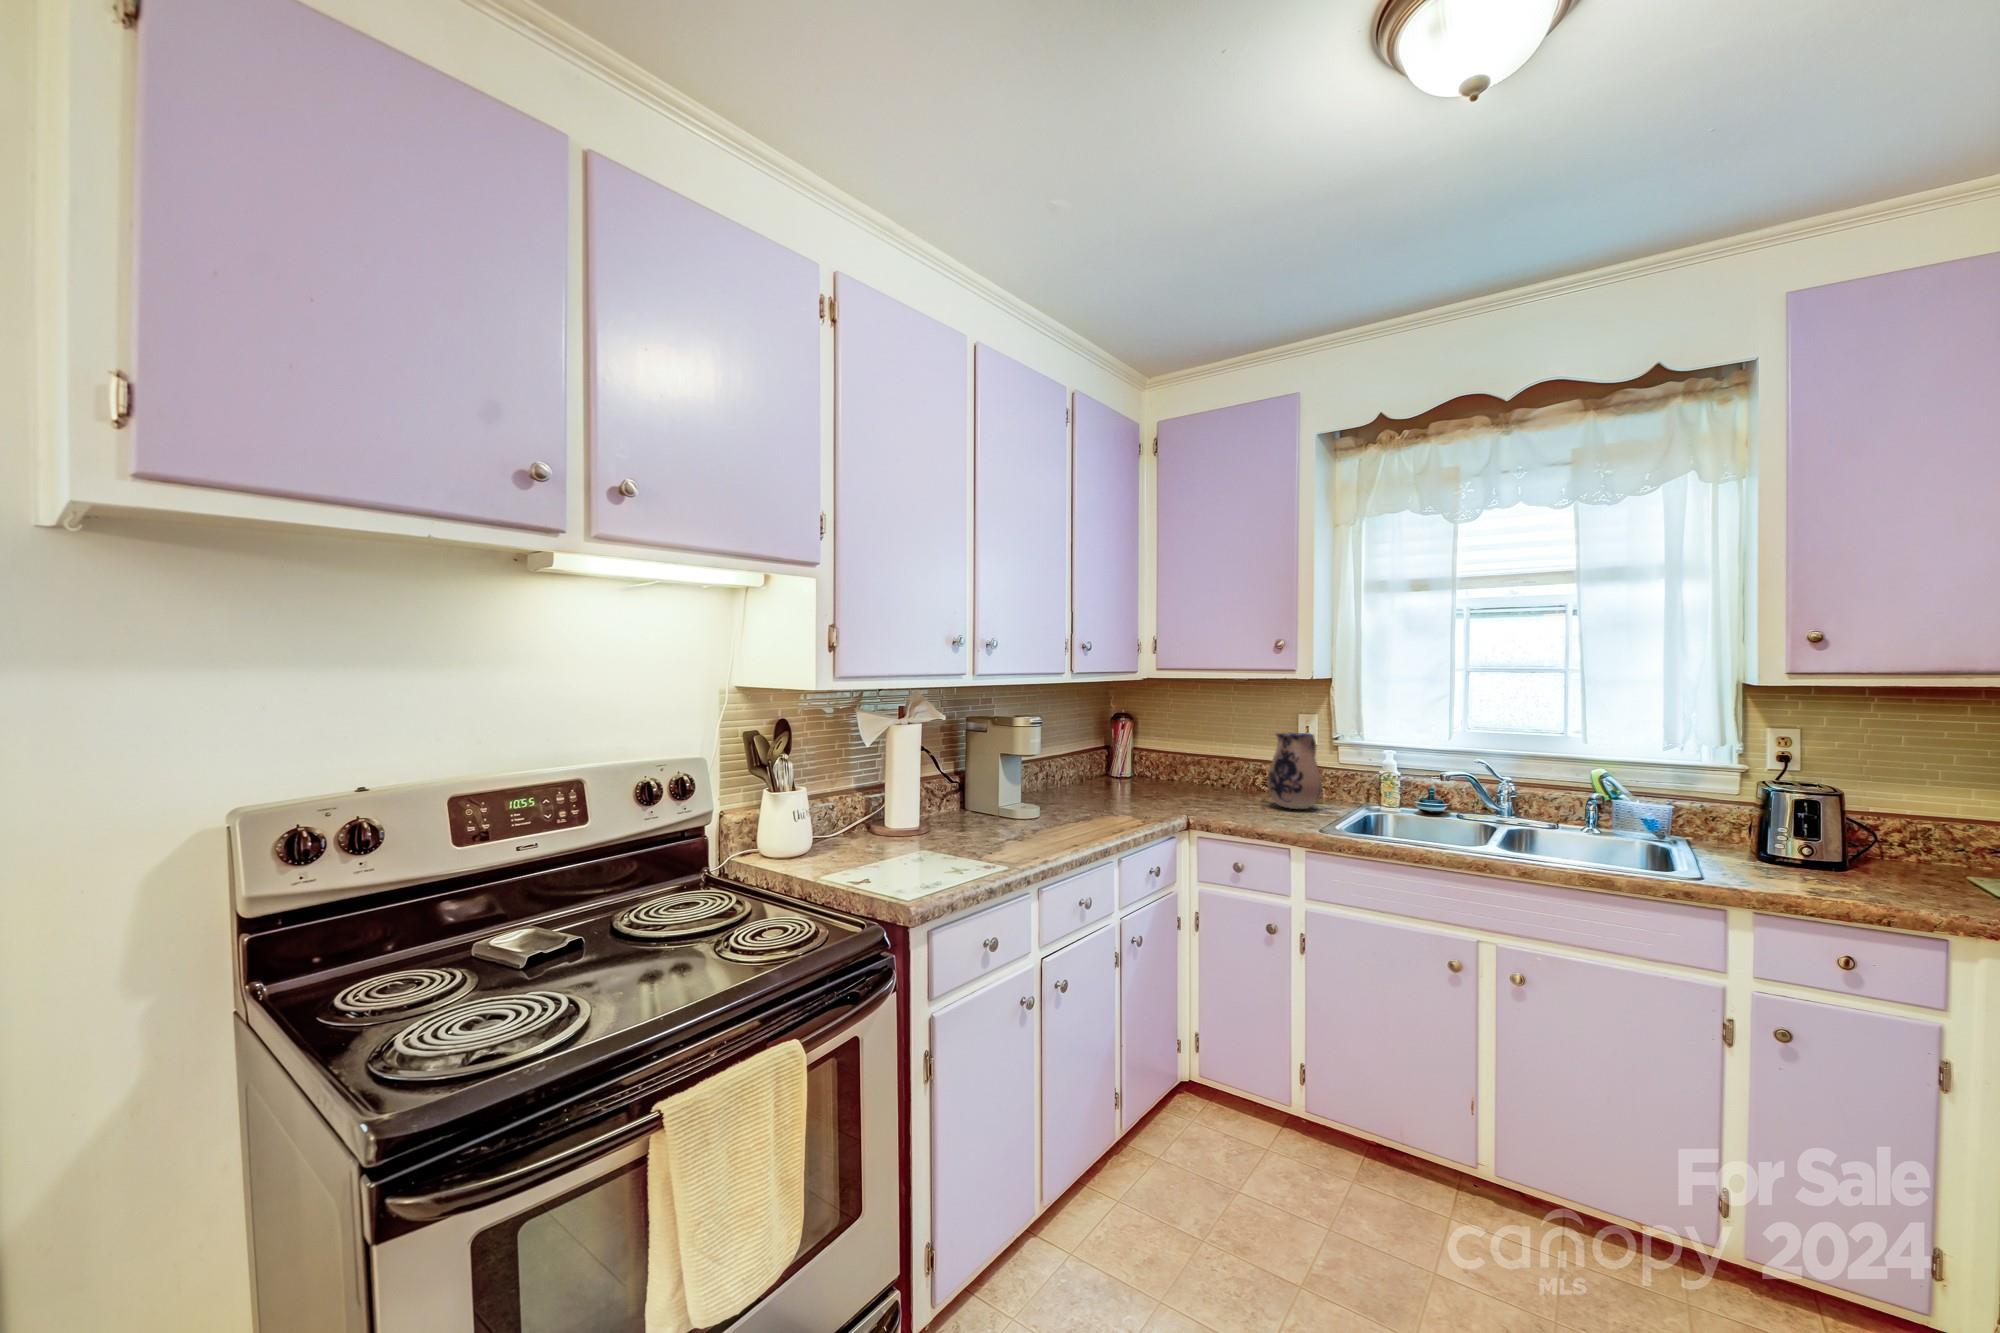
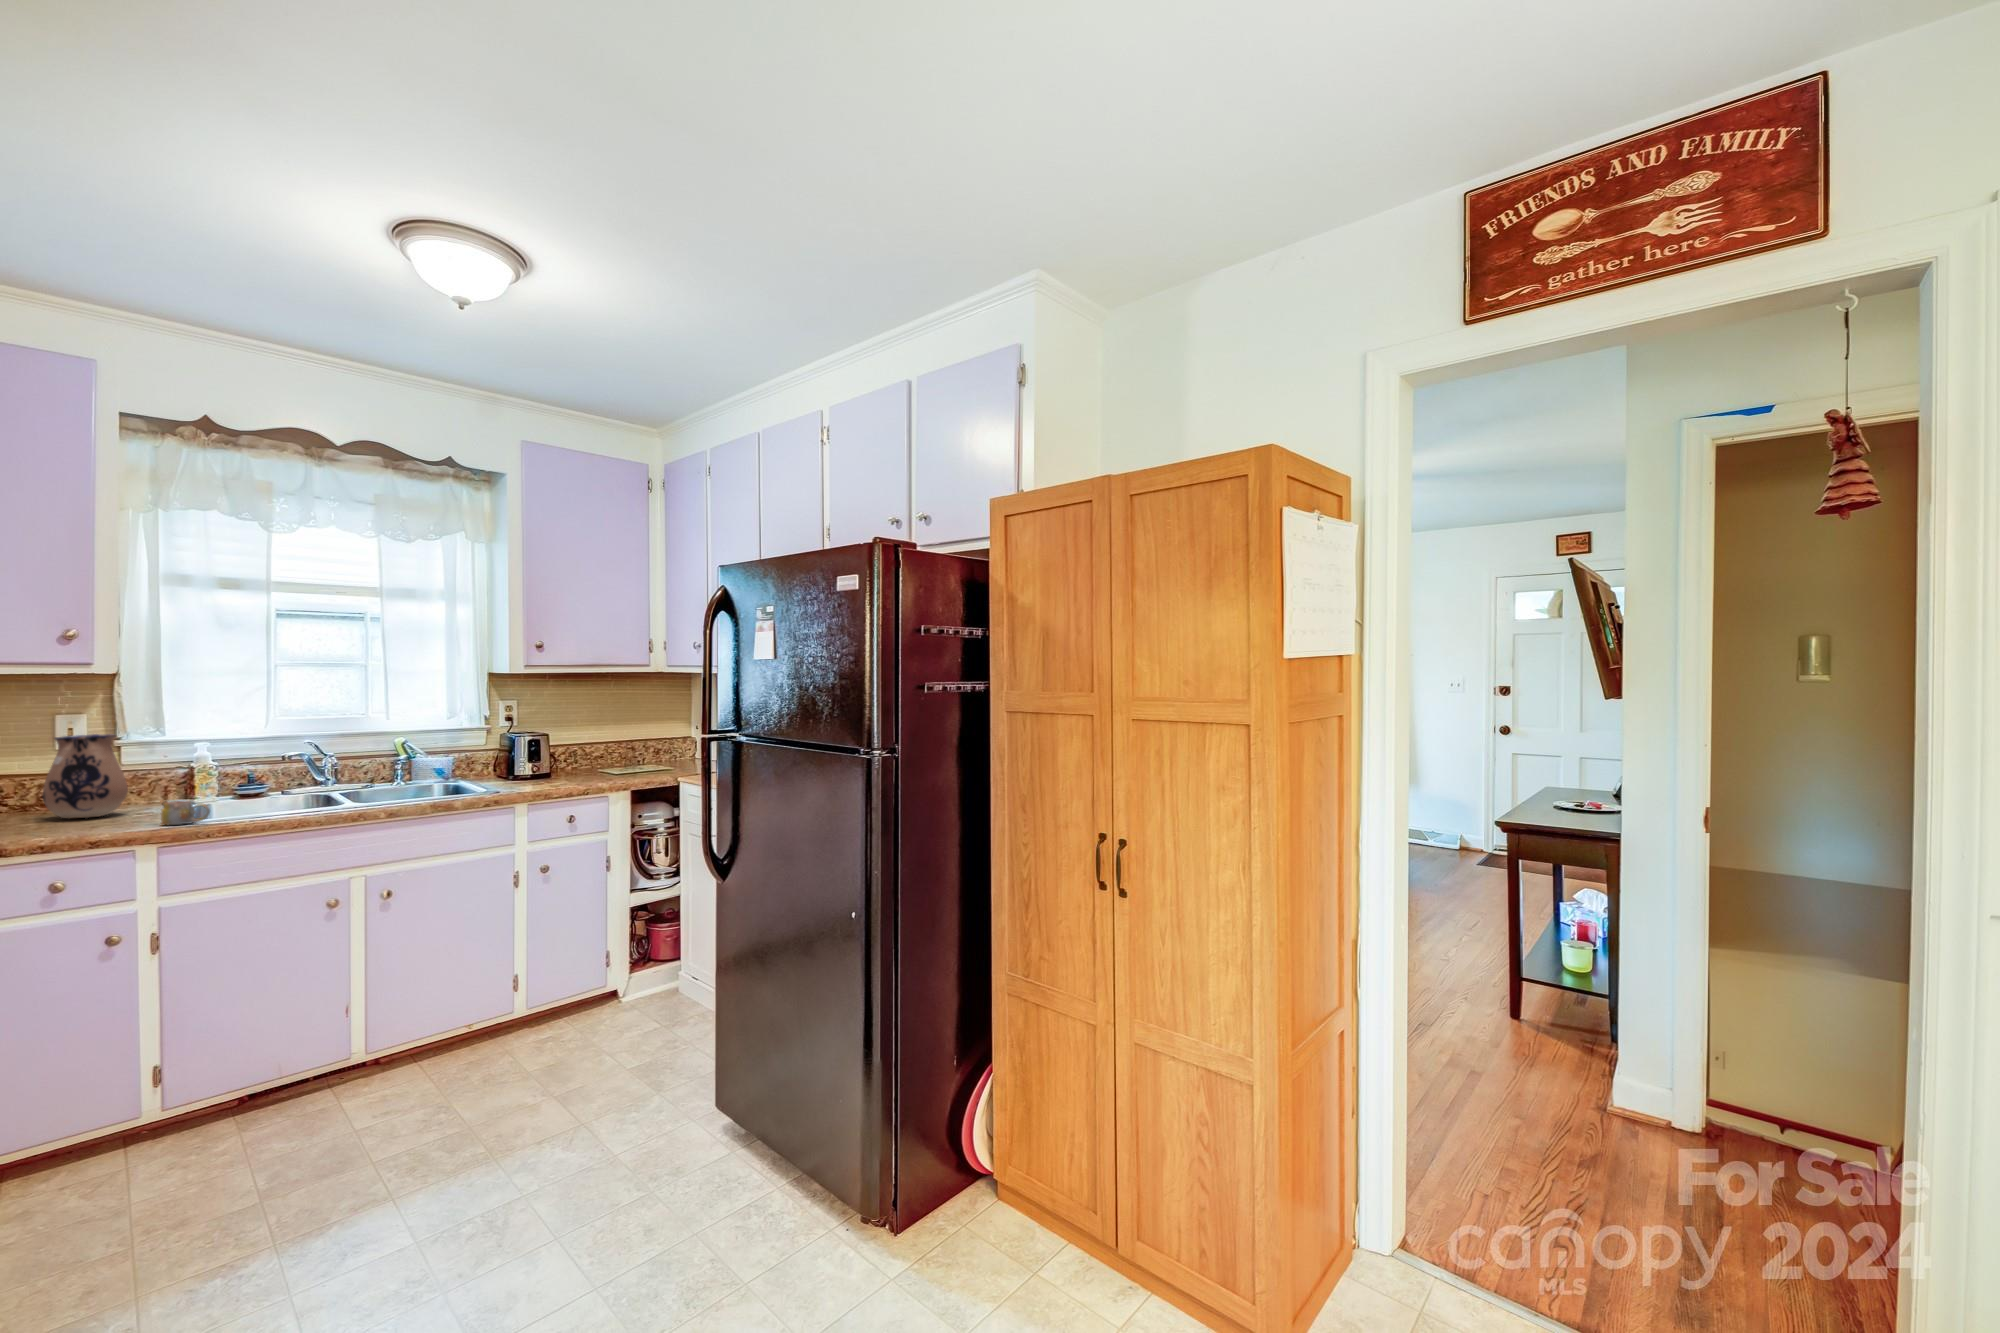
mug: none [1312,807,1346,833] -> present [161,801,210,825]

